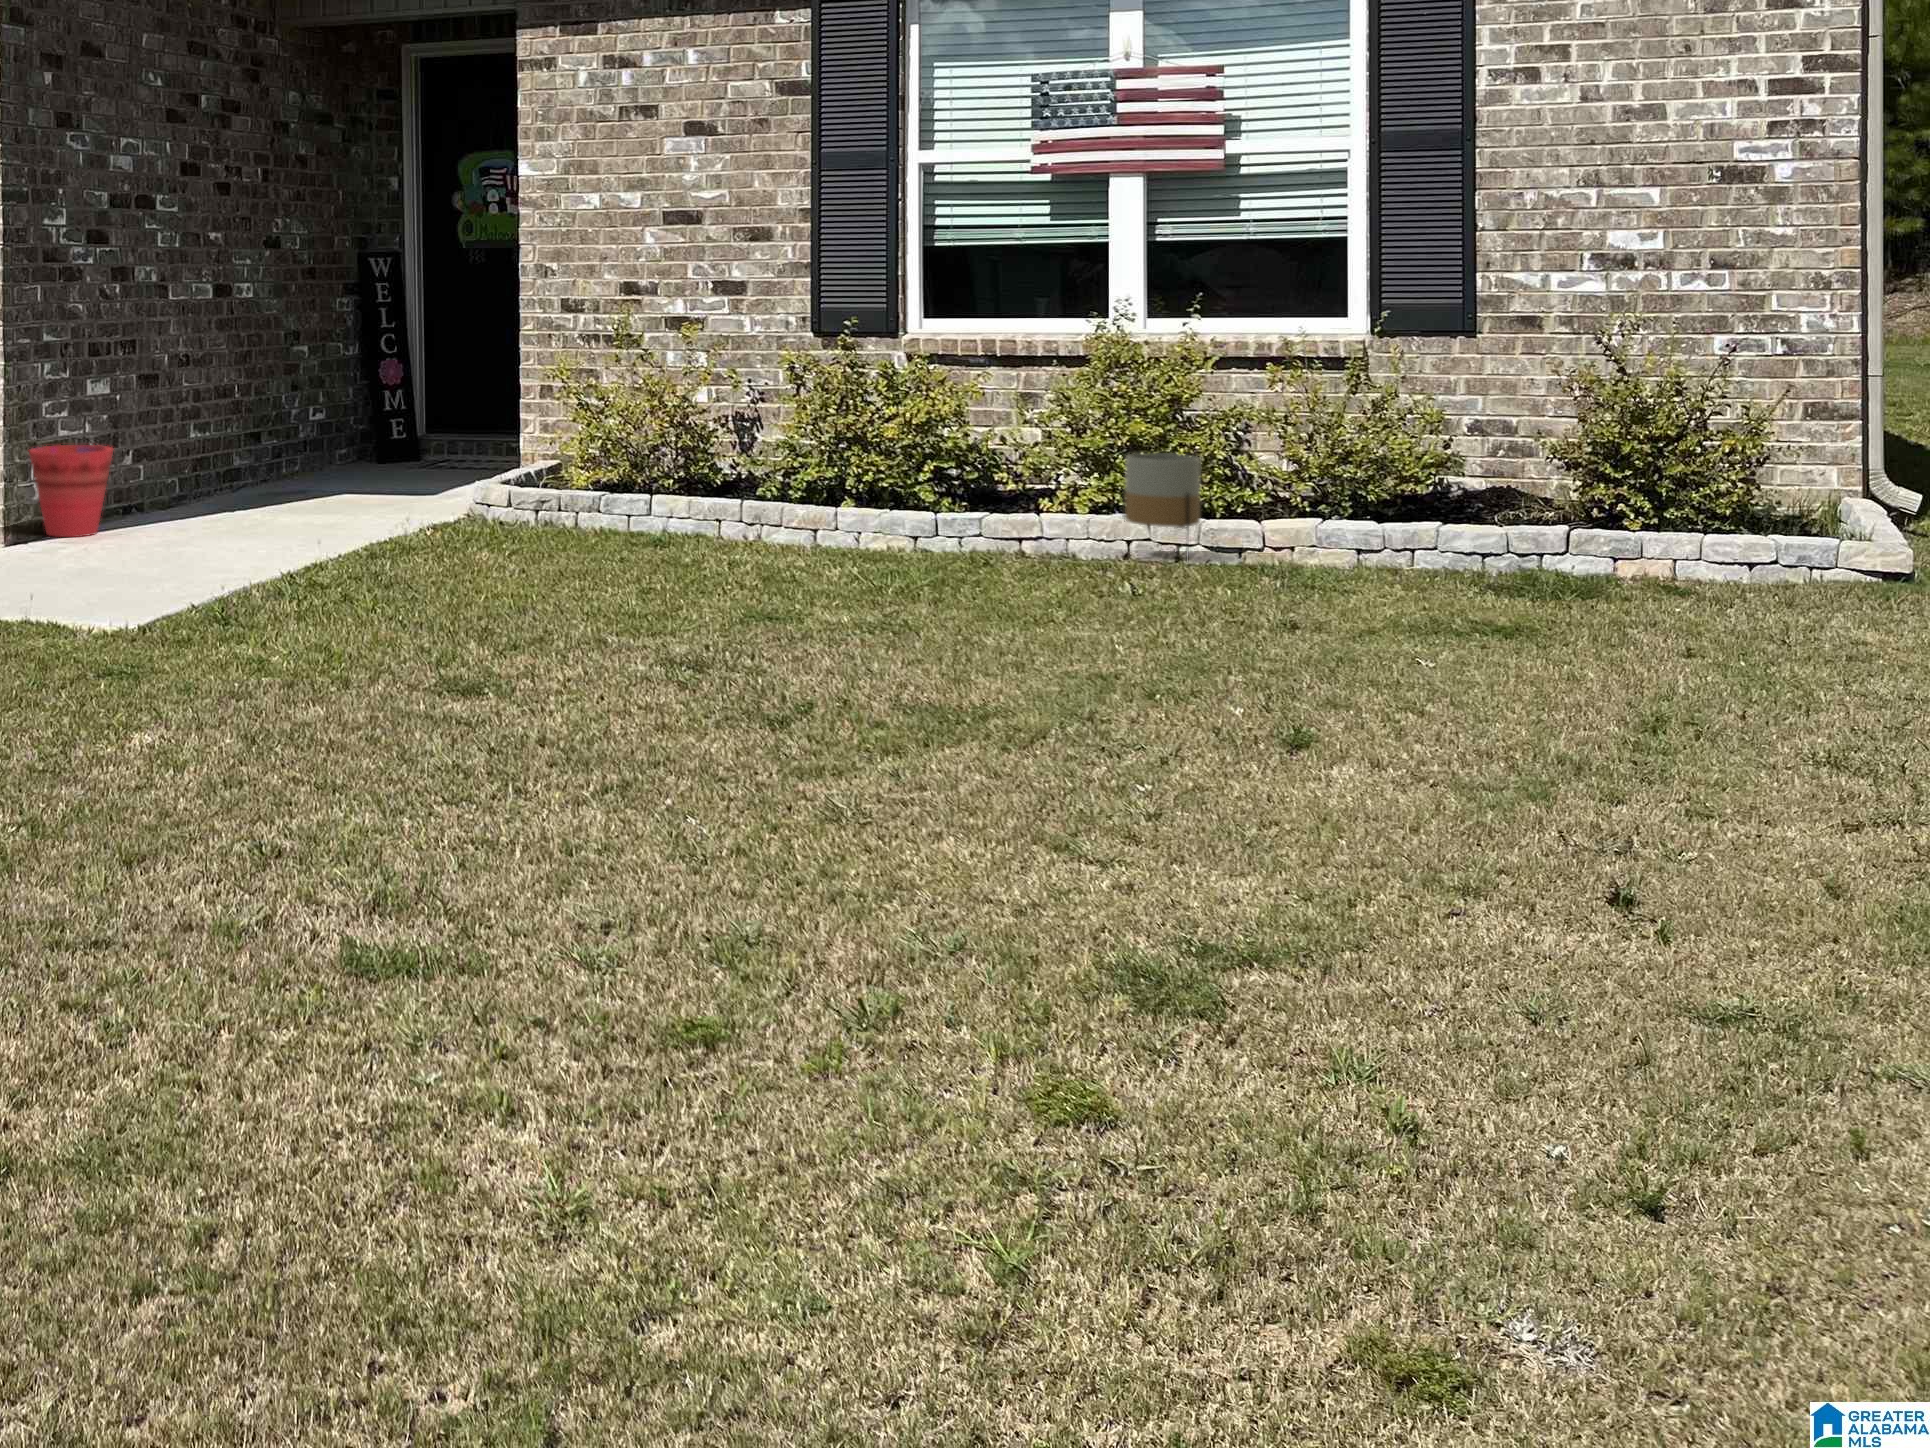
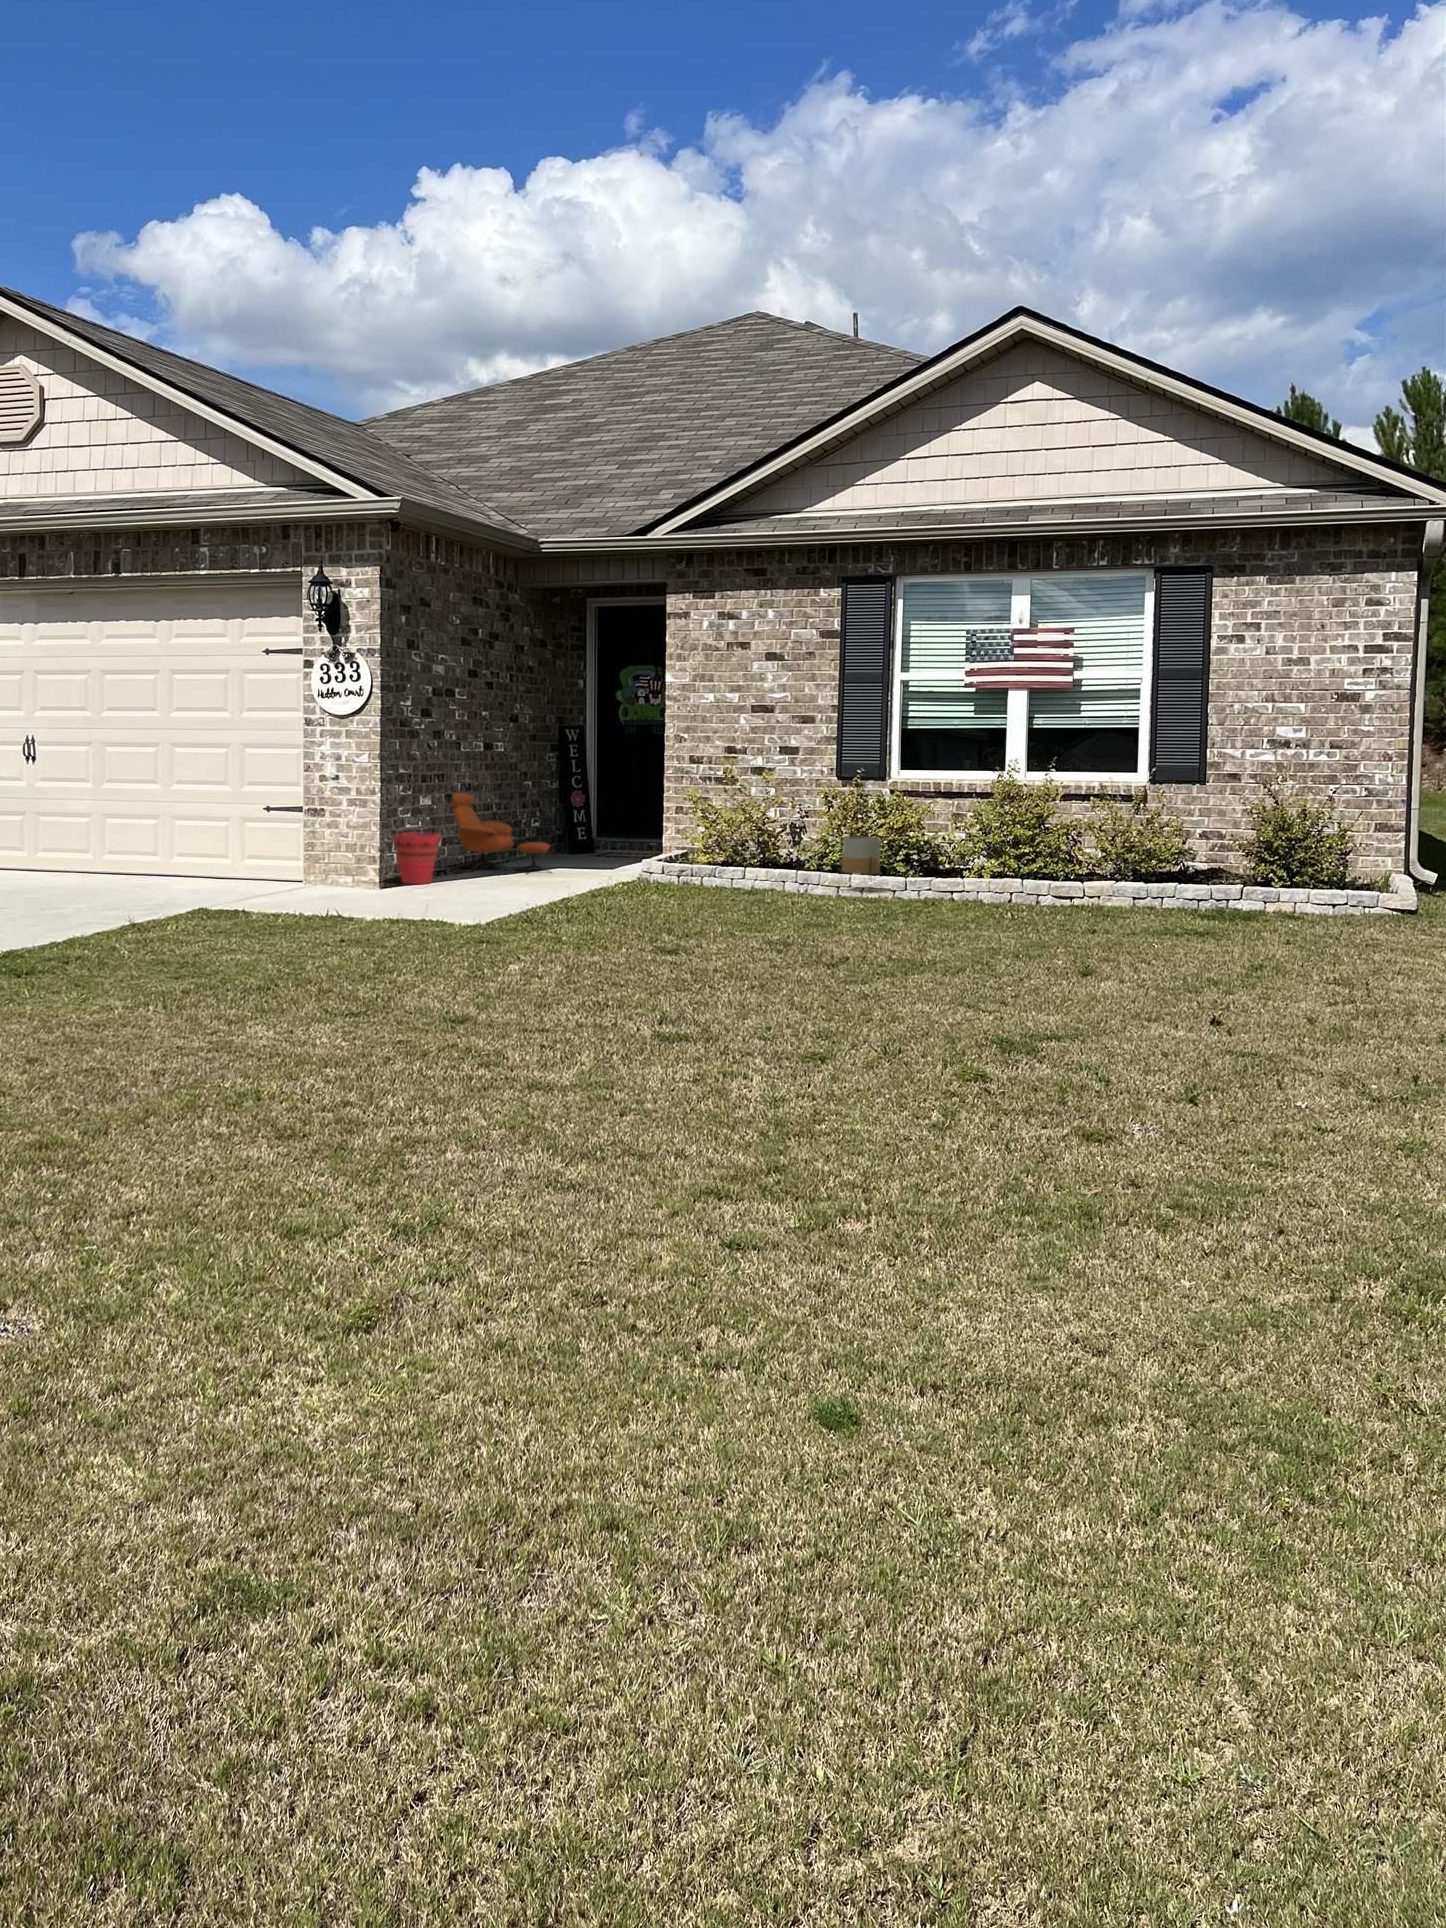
lounge chair: none [148,371,320,511] -> present [451,793,551,873]
planter: present [1122,453,1201,561] -> present [841,837,881,880]

